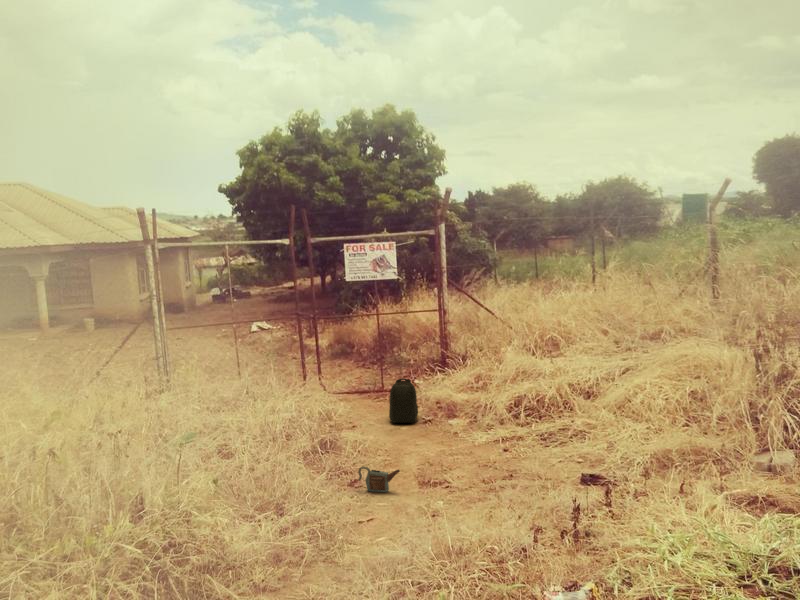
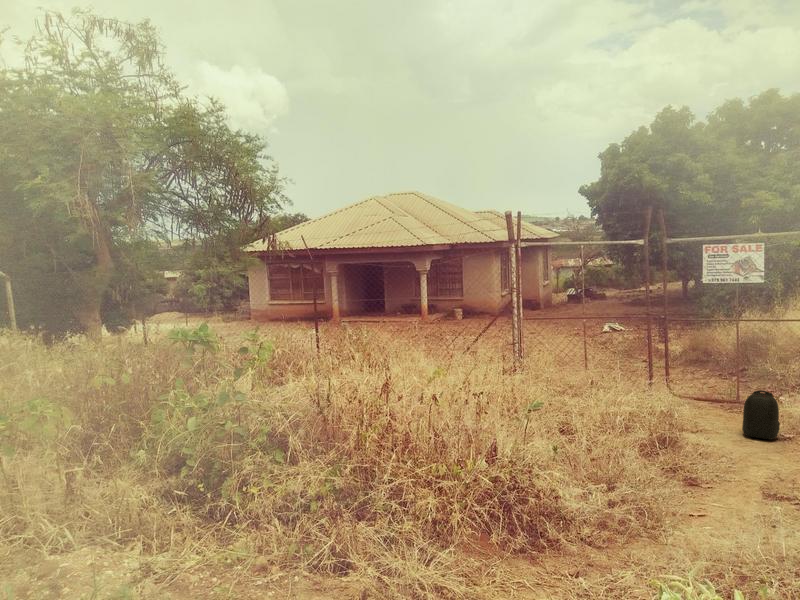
watering can: present [358,466,400,492] -> none [695,468,744,500]

